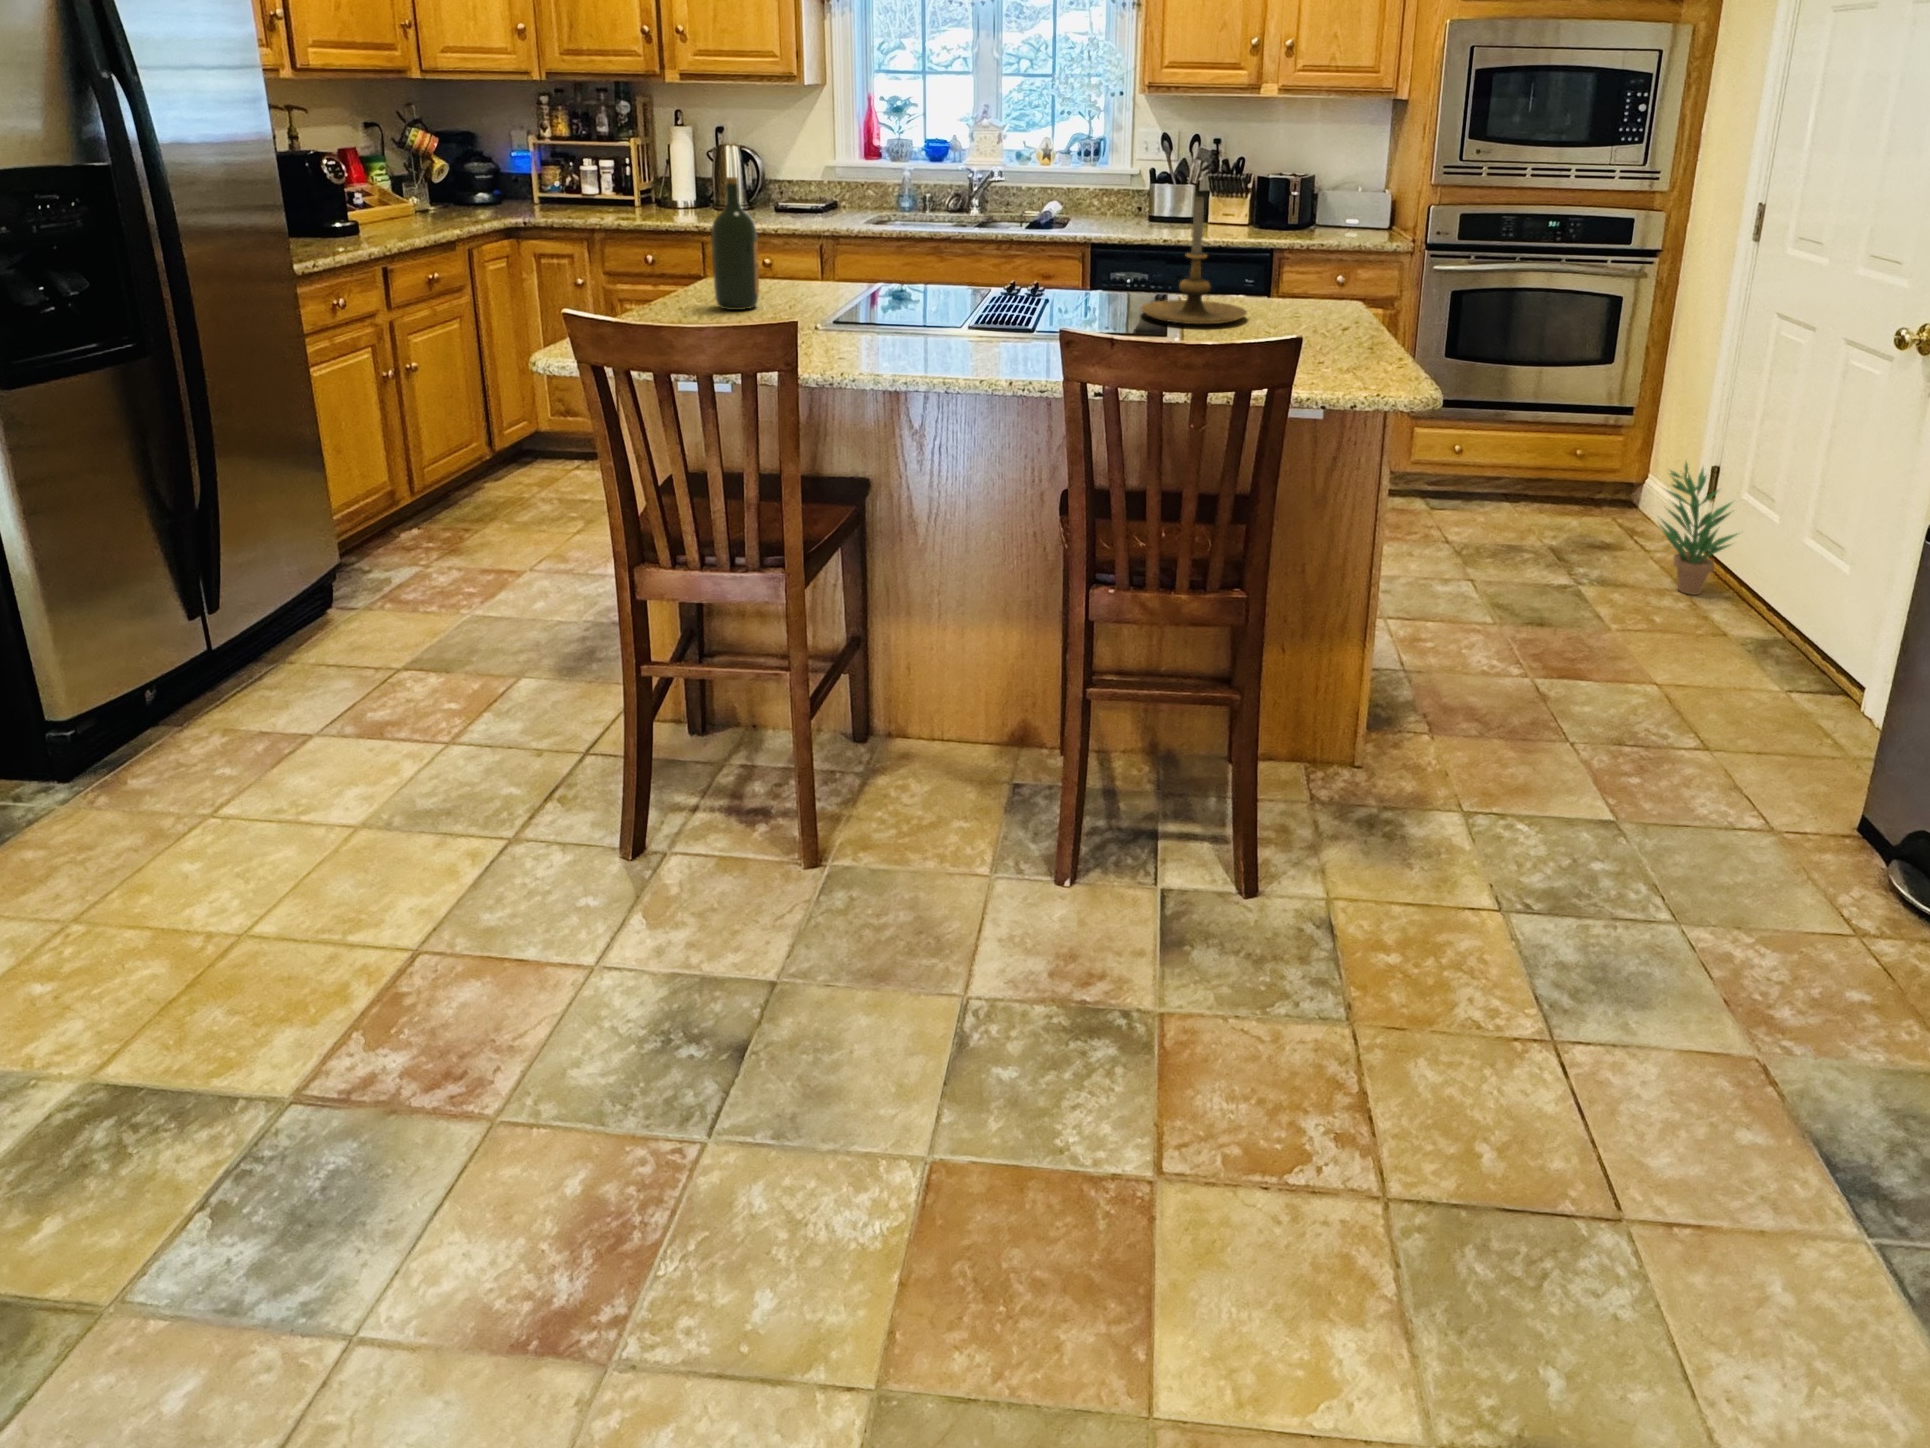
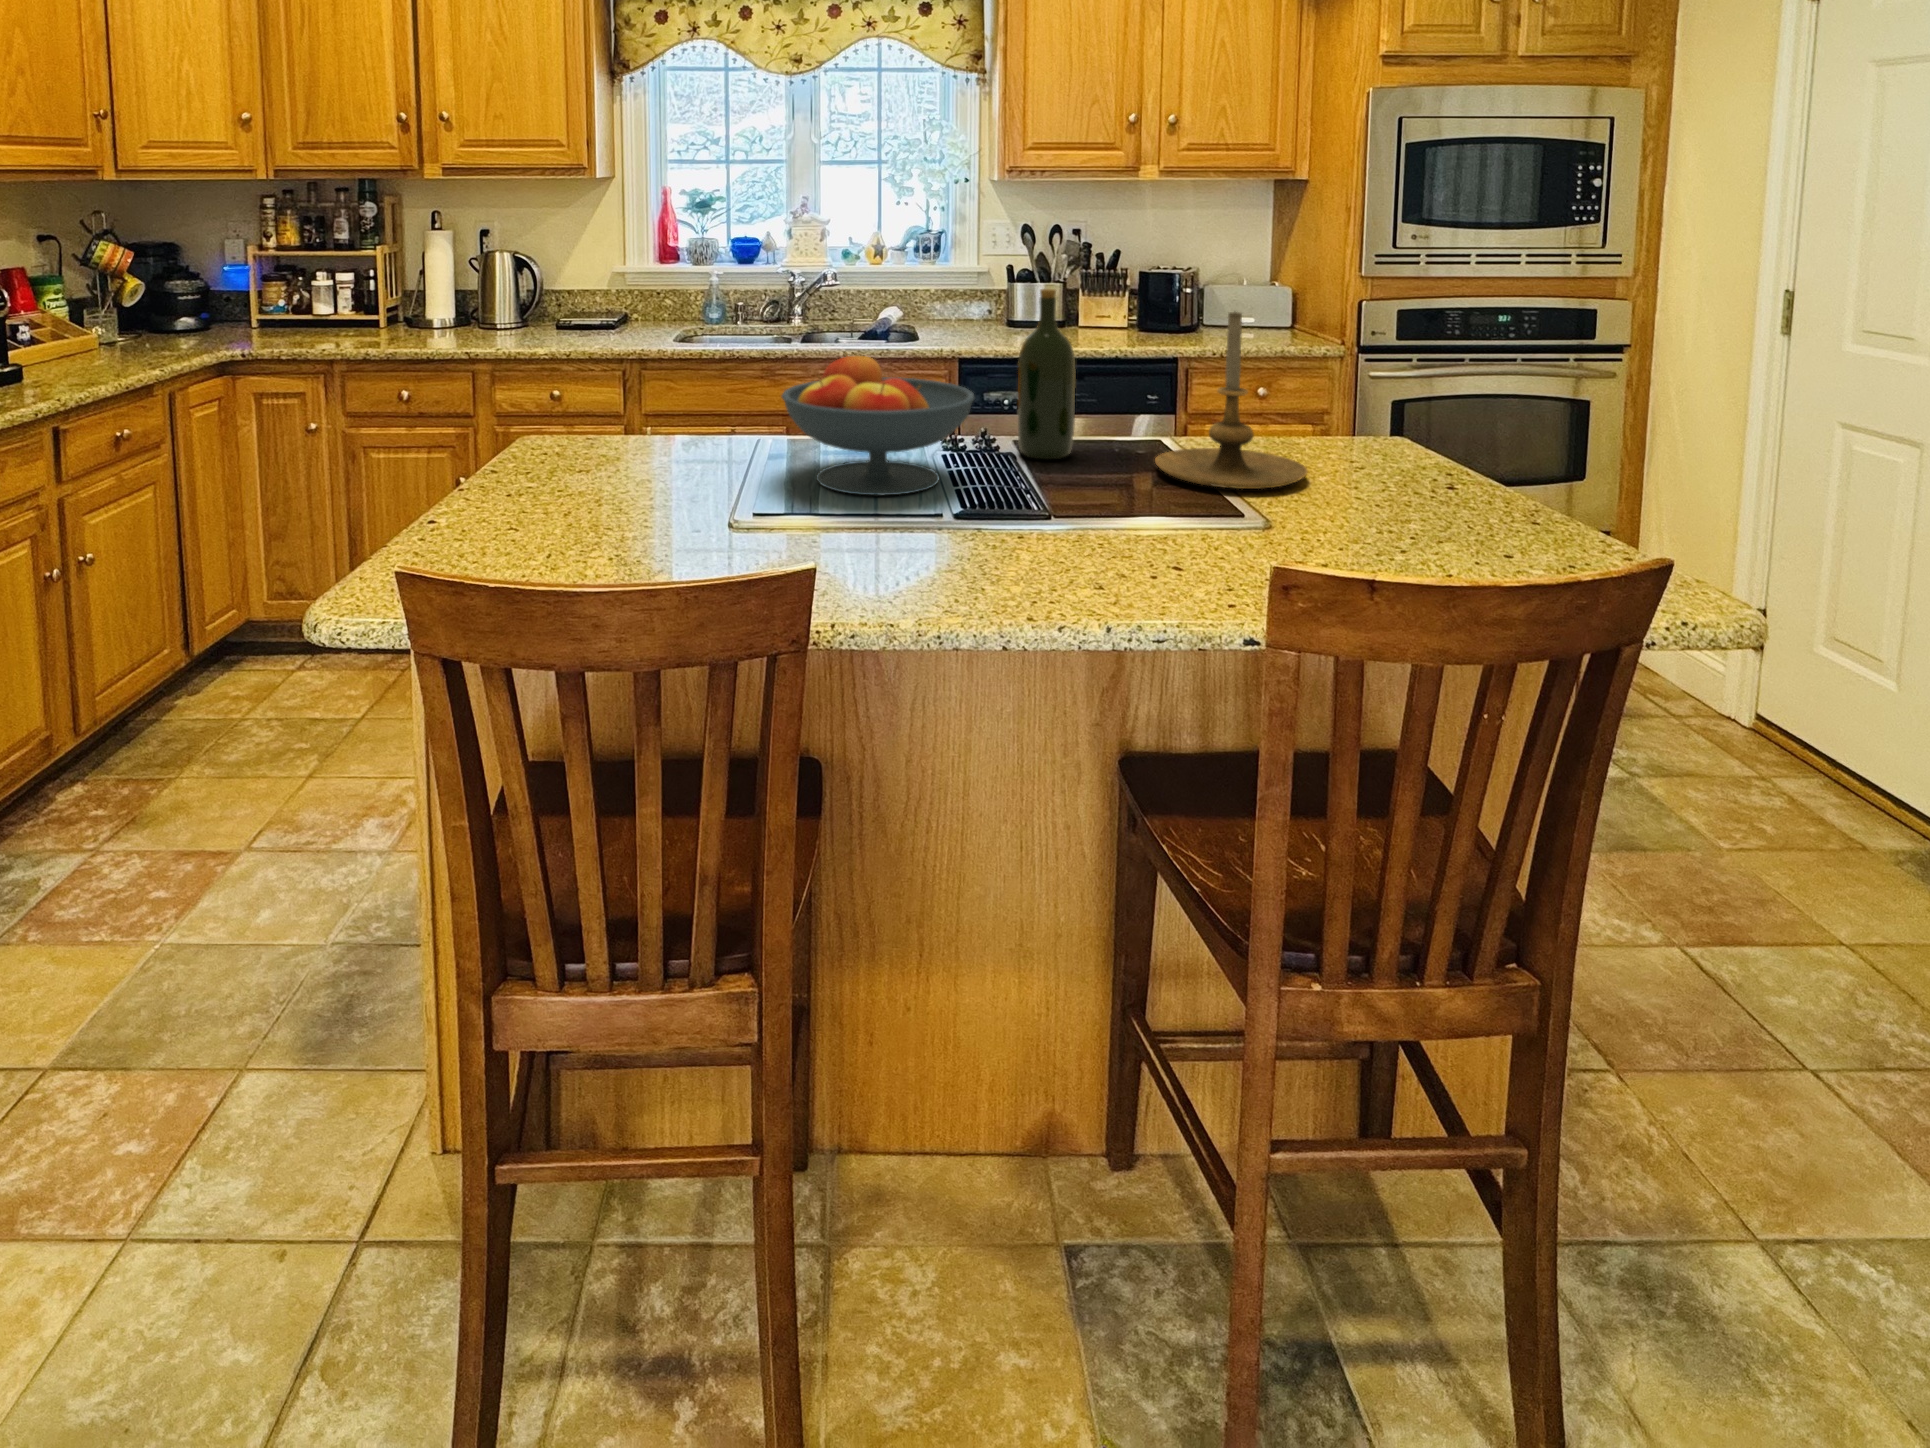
wine bottle: present [711,177,759,310] -> present [1018,289,1076,459]
fruit bowl: none [869,220,1007,318] -> present [782,355,975,495]
potted plant: present [1661,463,1737,595] -> none [1718,607,1844,785]

